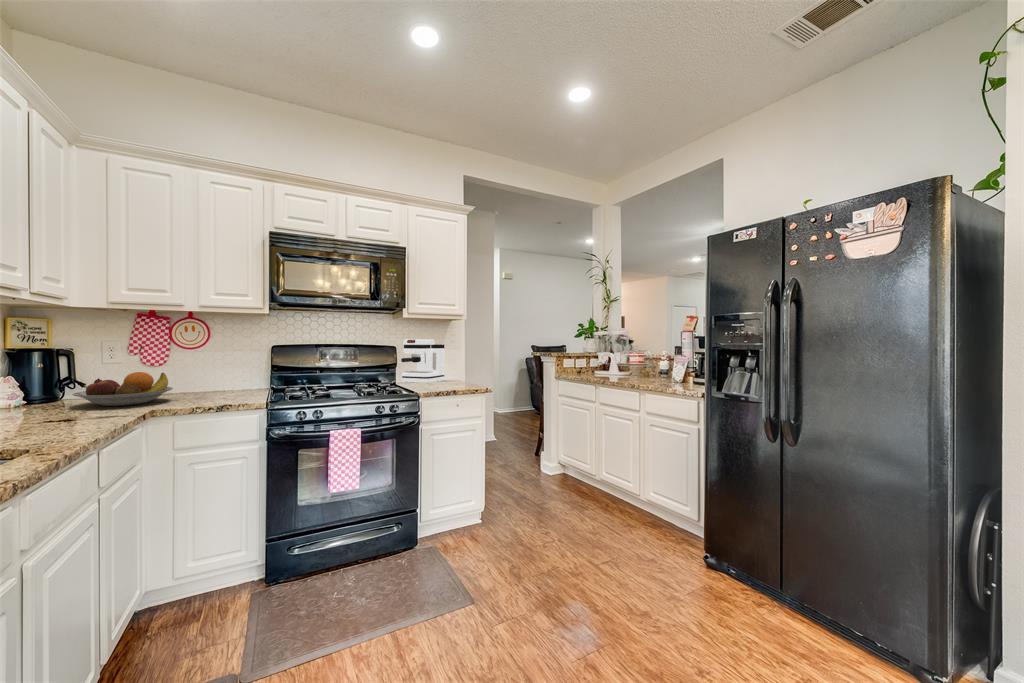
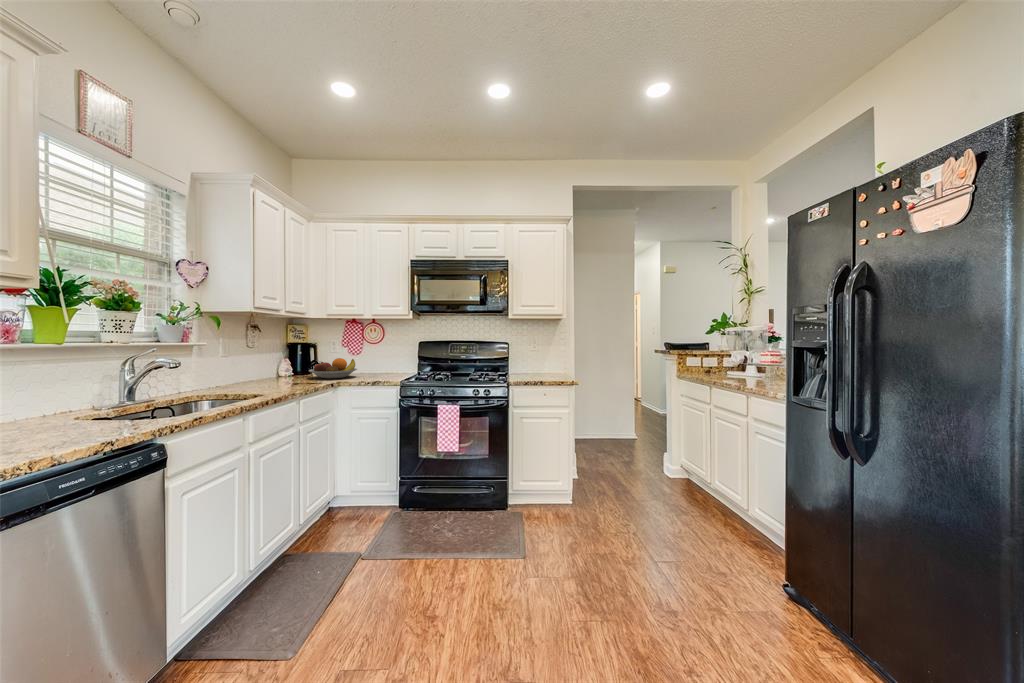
coffee maker: present [401,339,445,383] -> none [514,337,554,375]

